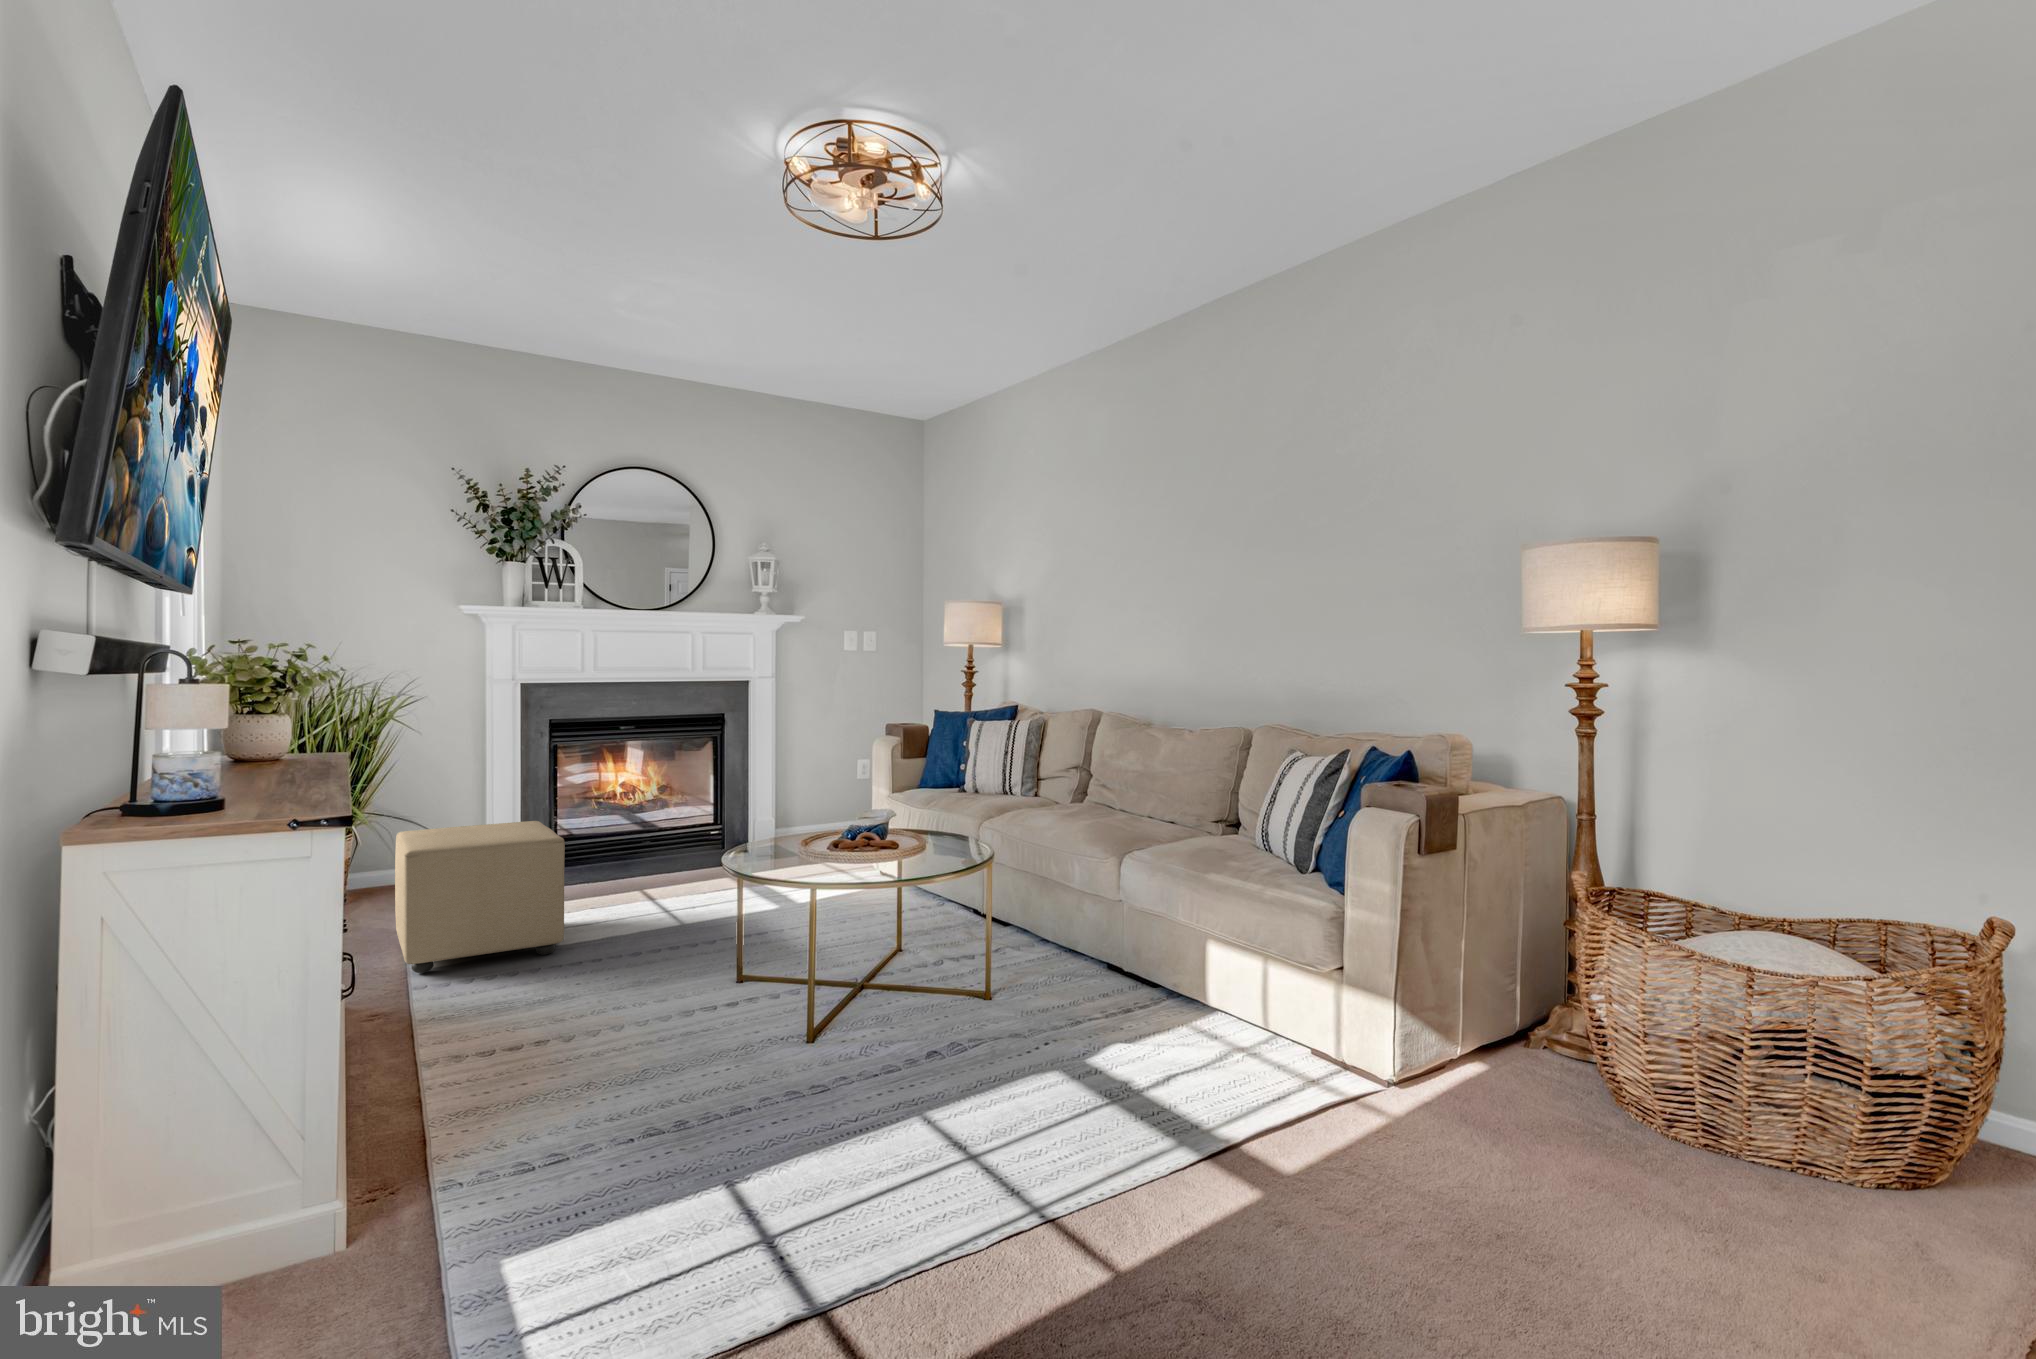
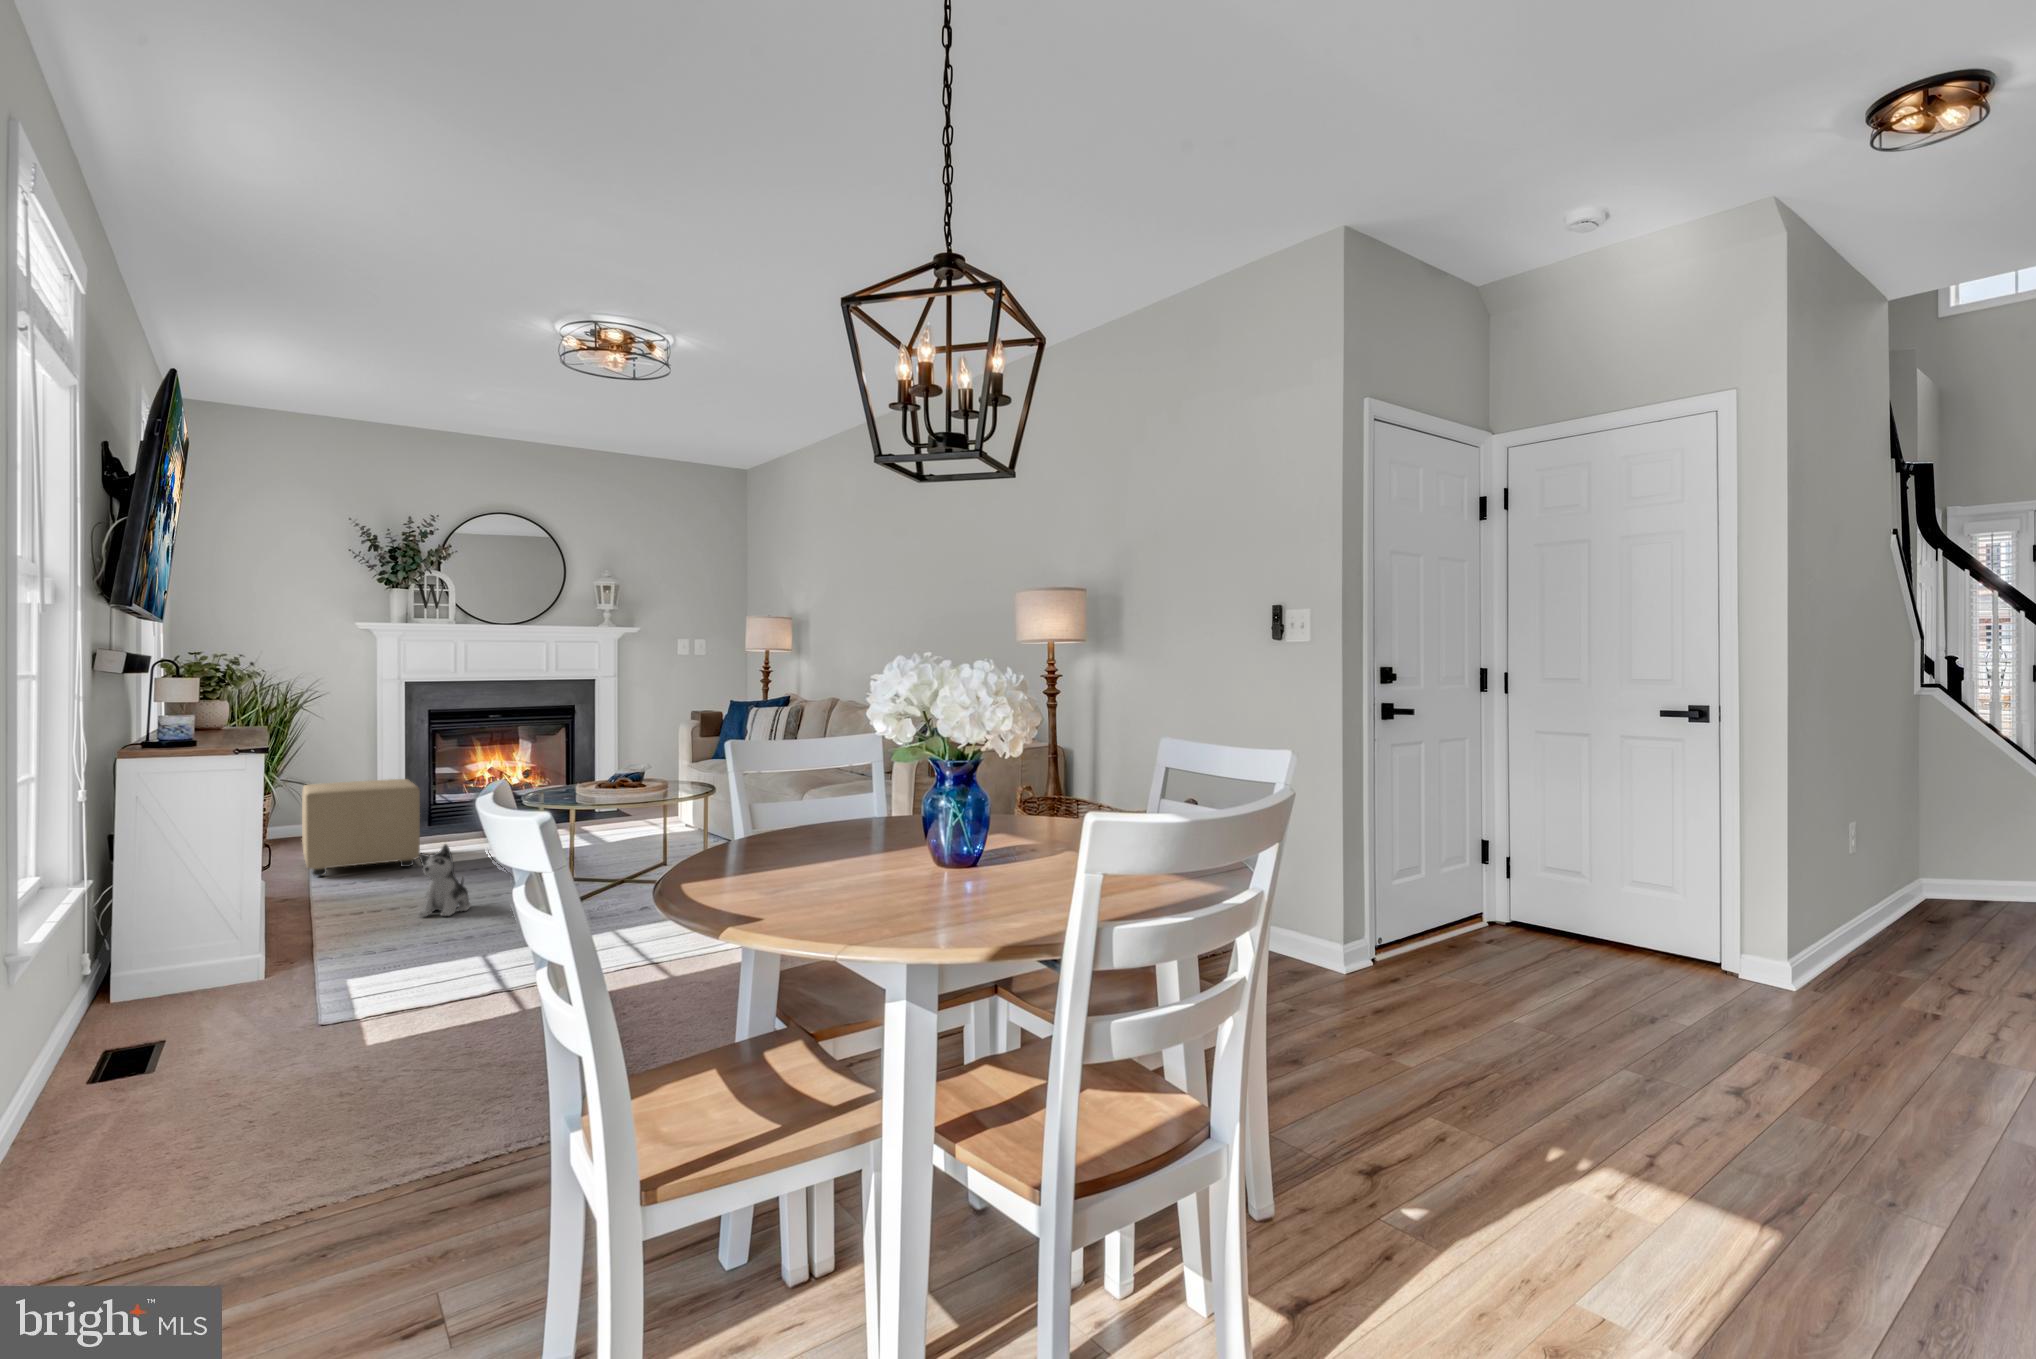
plush toy: none [599,954,677,1077] -> present [418,844,471,916]

